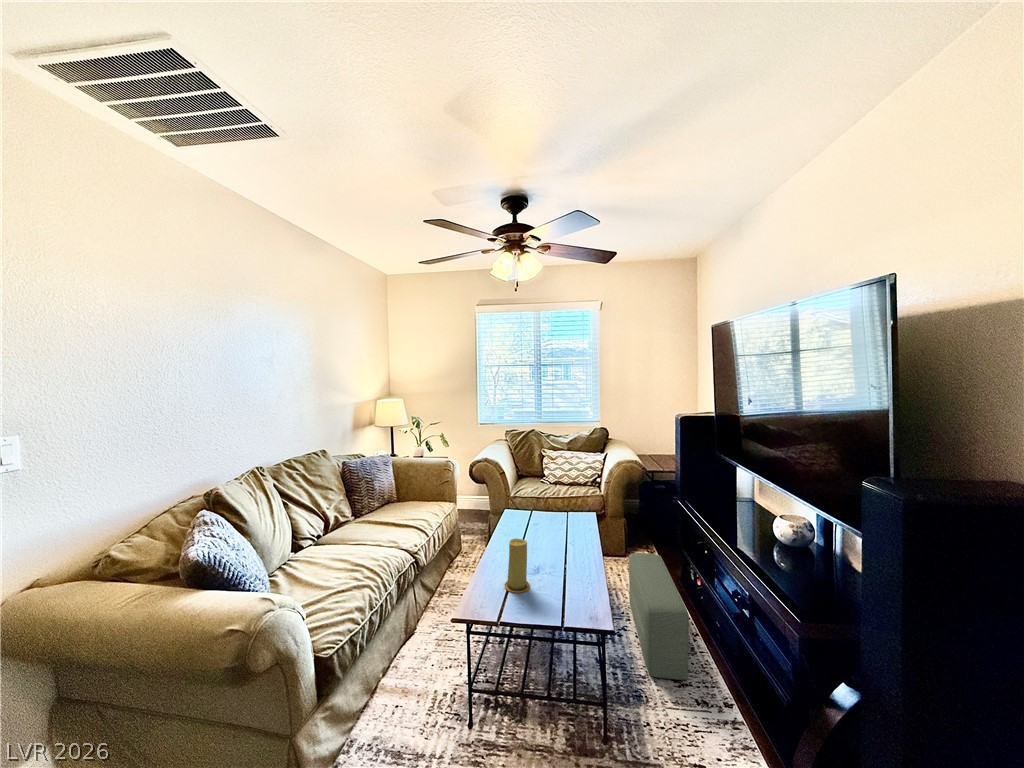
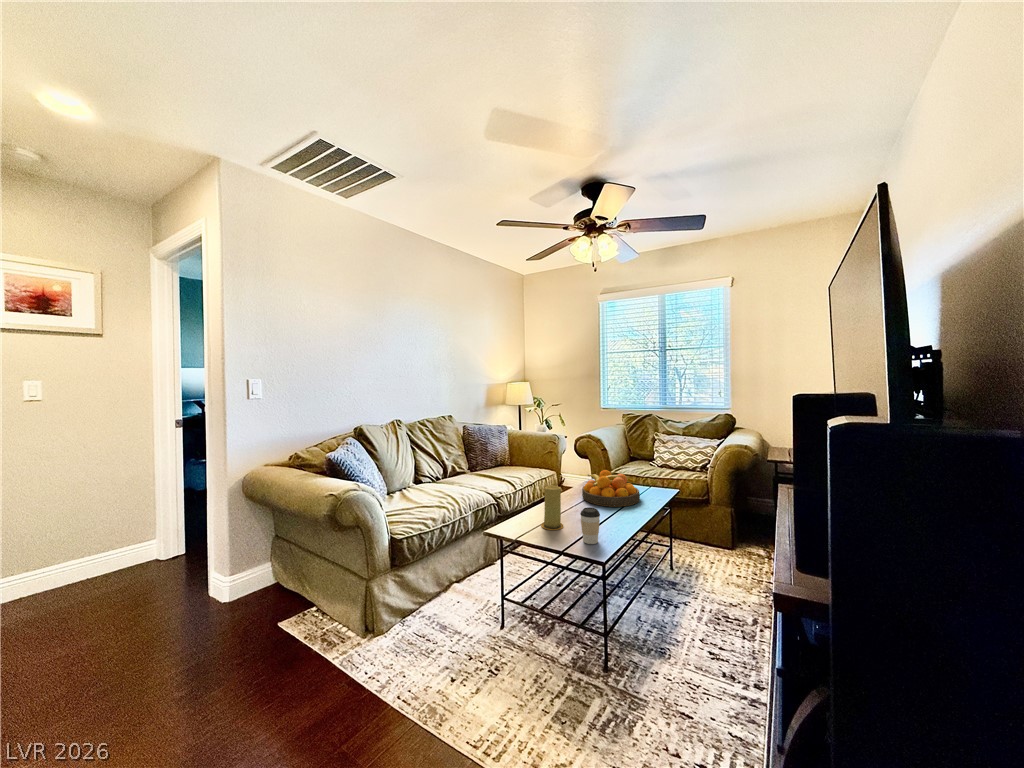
fruit bowl: none [514,503,574,545] -> present [582,470,640,507]
pouf: present [629,553,689,680] -> none [683,533,744,656]
coffee cup: none [561,561,583,603] -> present [580,507,600,544]

